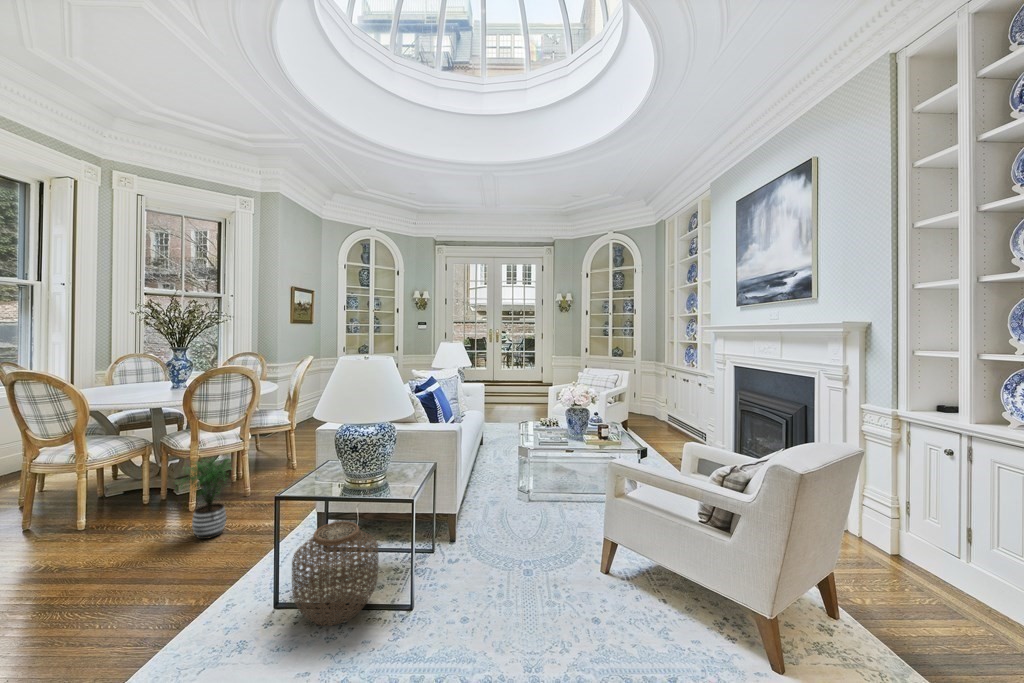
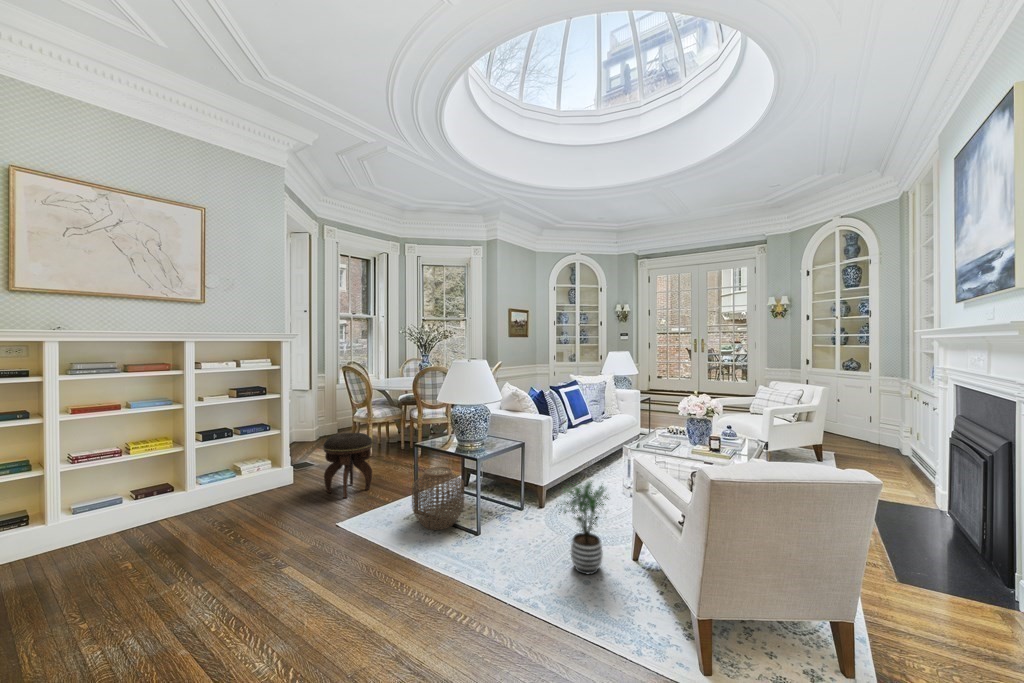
potted plant: present [175,458,229,539] -> present [556,482,609,574]
footstool: none [27,495,150,629] -> present [323,433,373,498]

